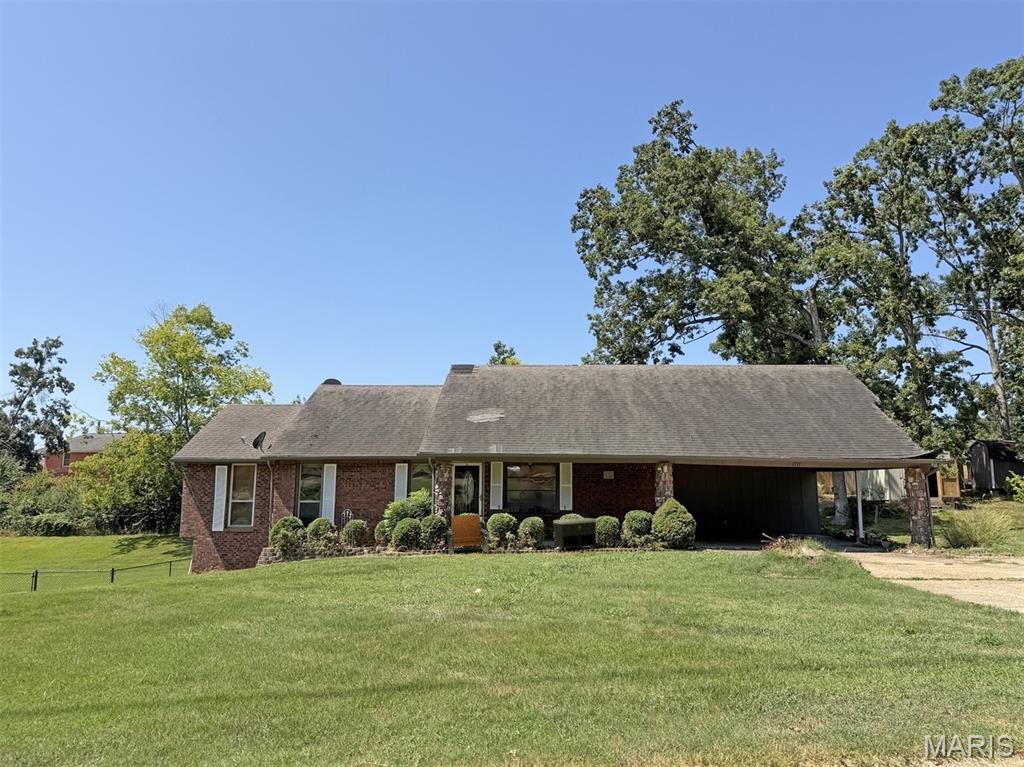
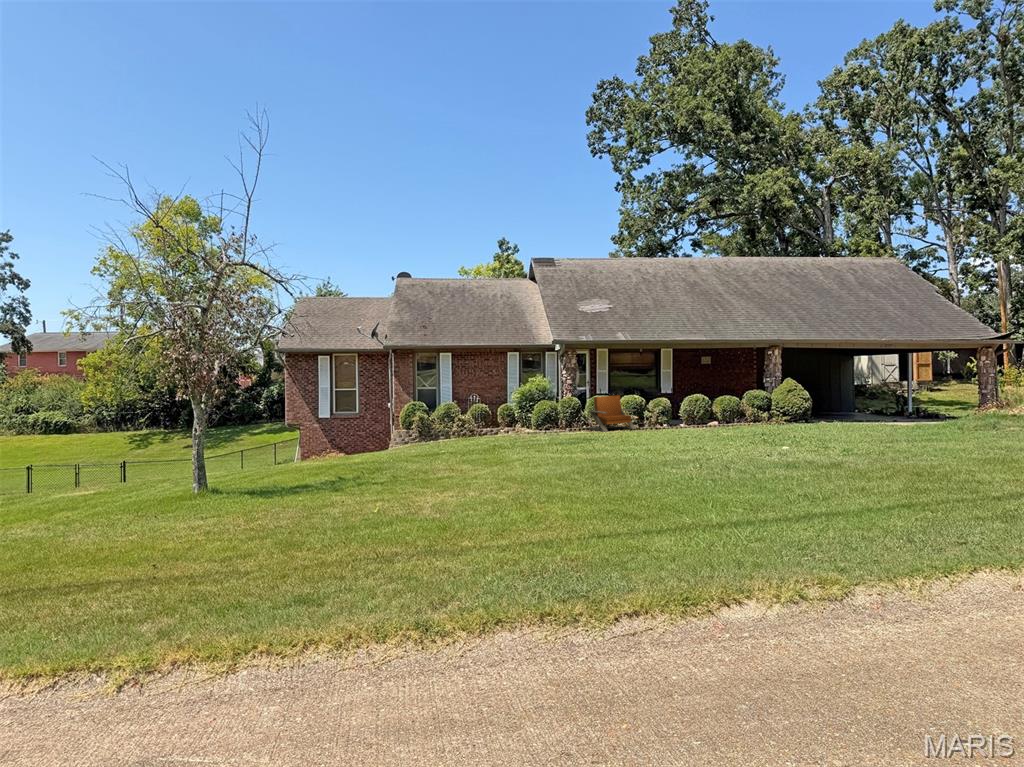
storage bench: present [553,518,597,551] -> none [693,397,732,426]

